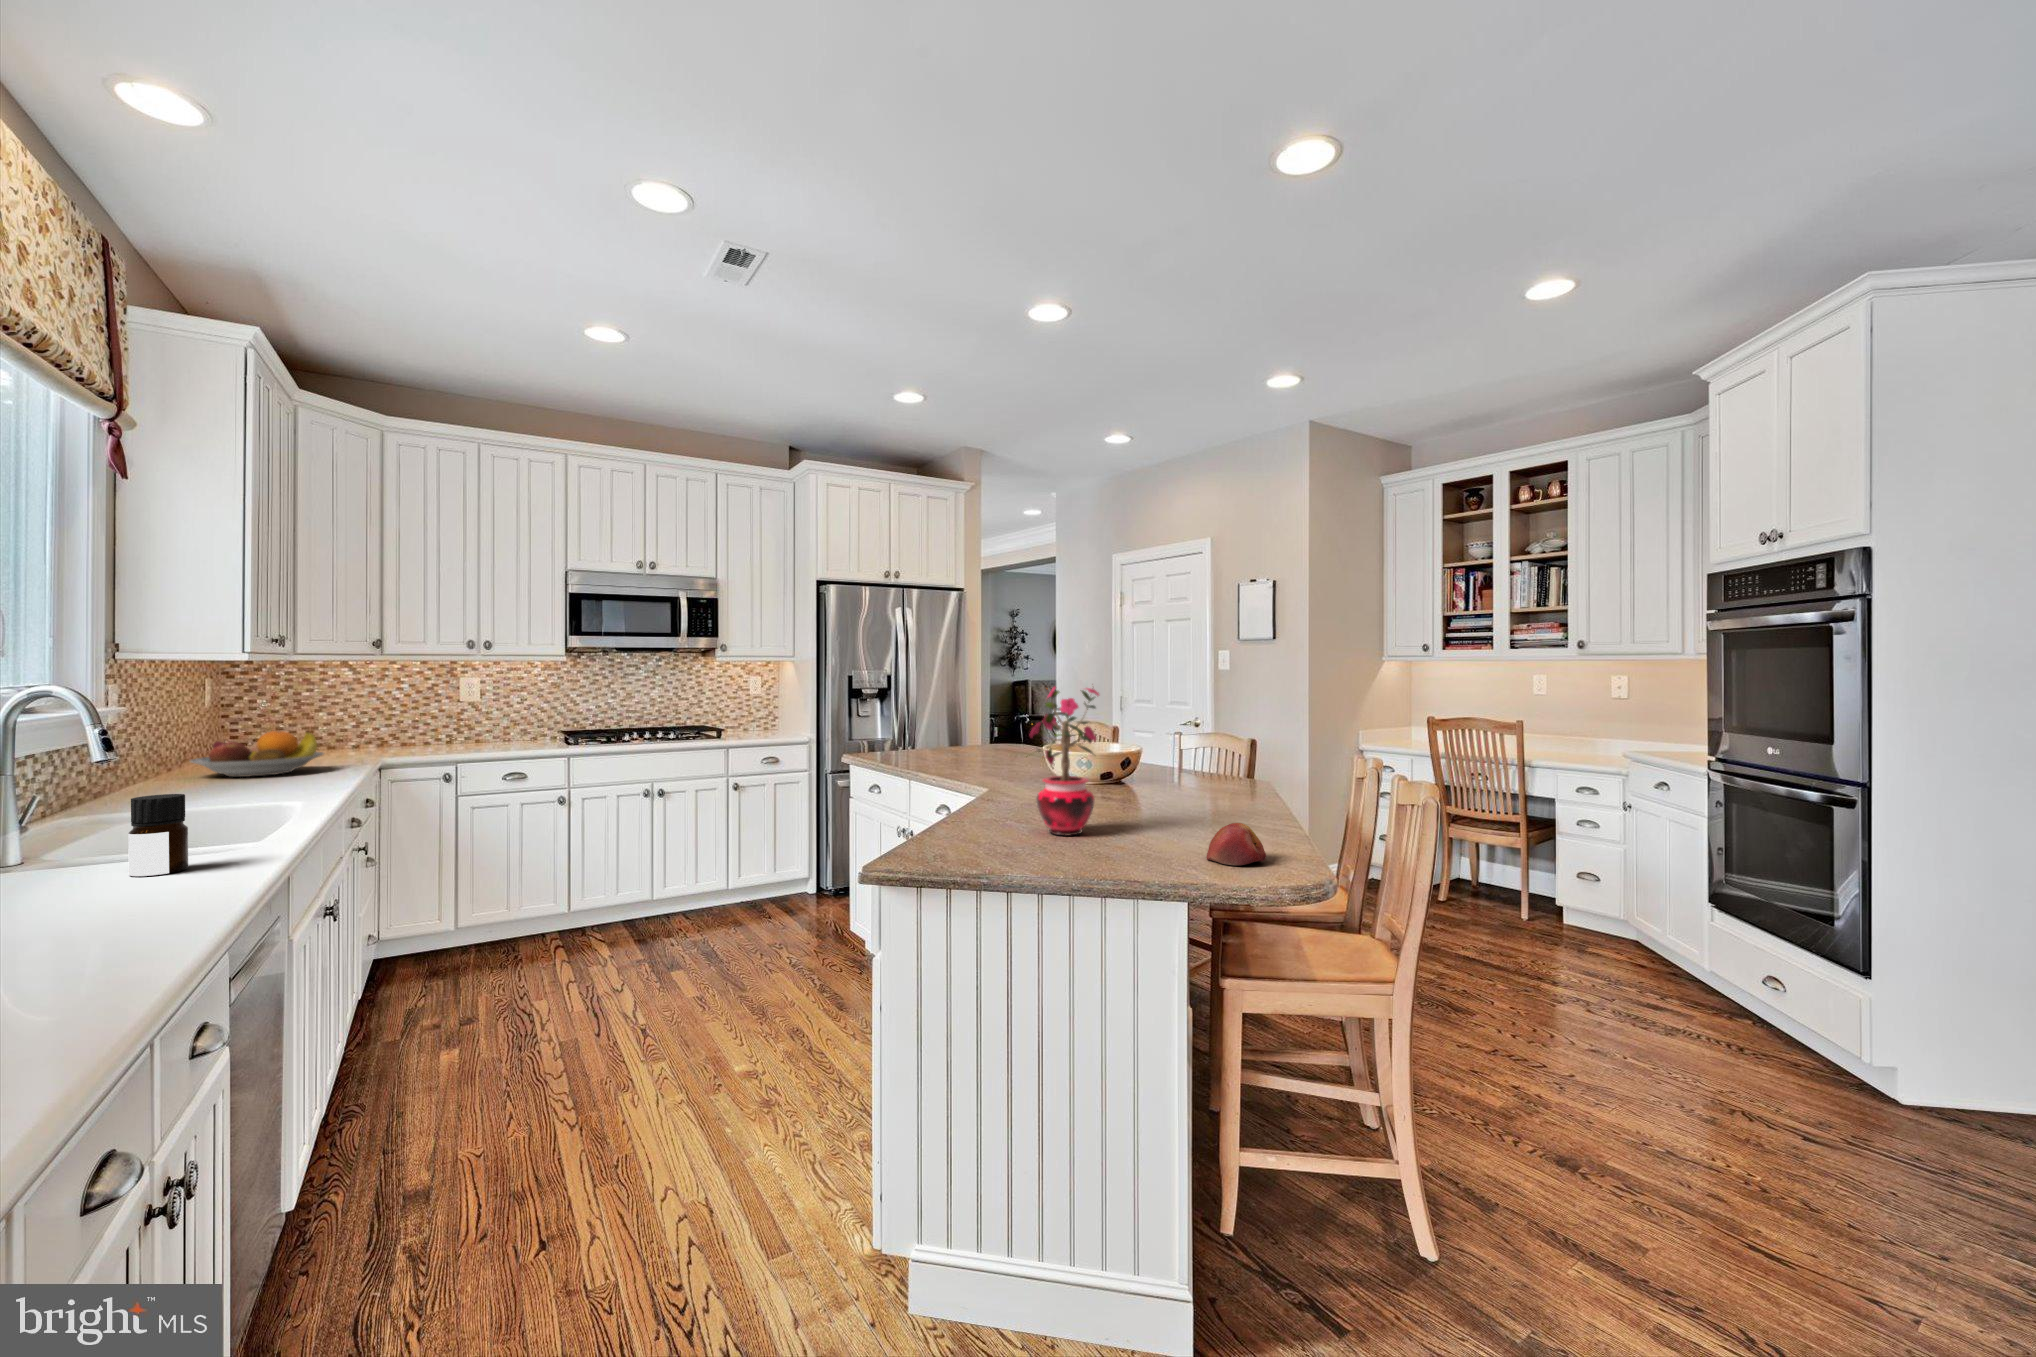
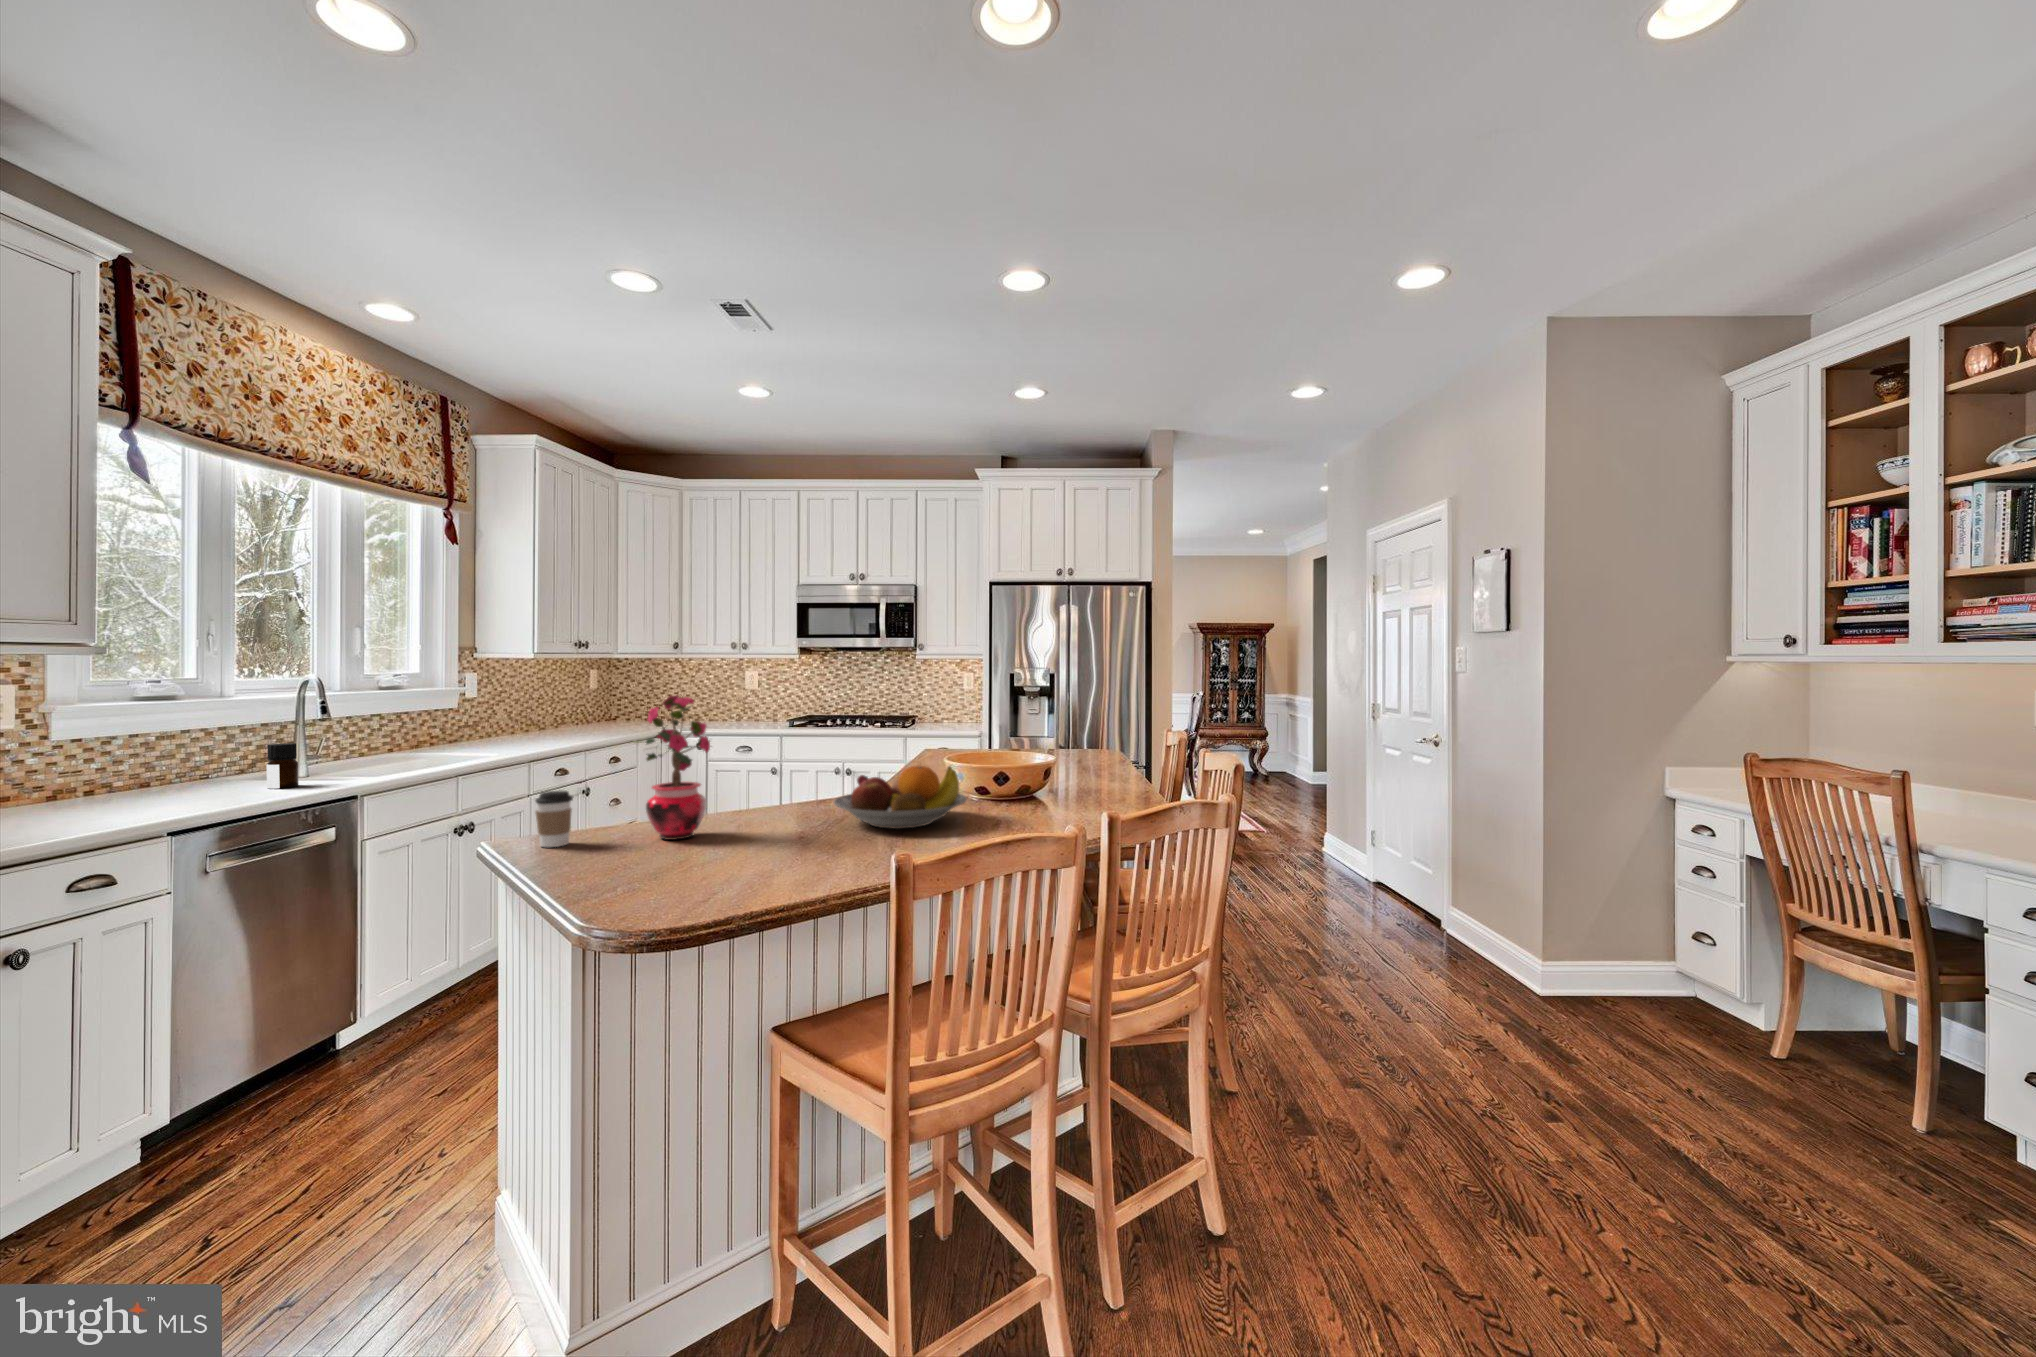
fruit bowl: present [190,731,323,777] -> present [834,766,967,829]
coffee cup: none [985,793,1022,856] -> present [536,790,573,847]
apple: present [1206,823,1266,865] -> none [612,846,673,890]

